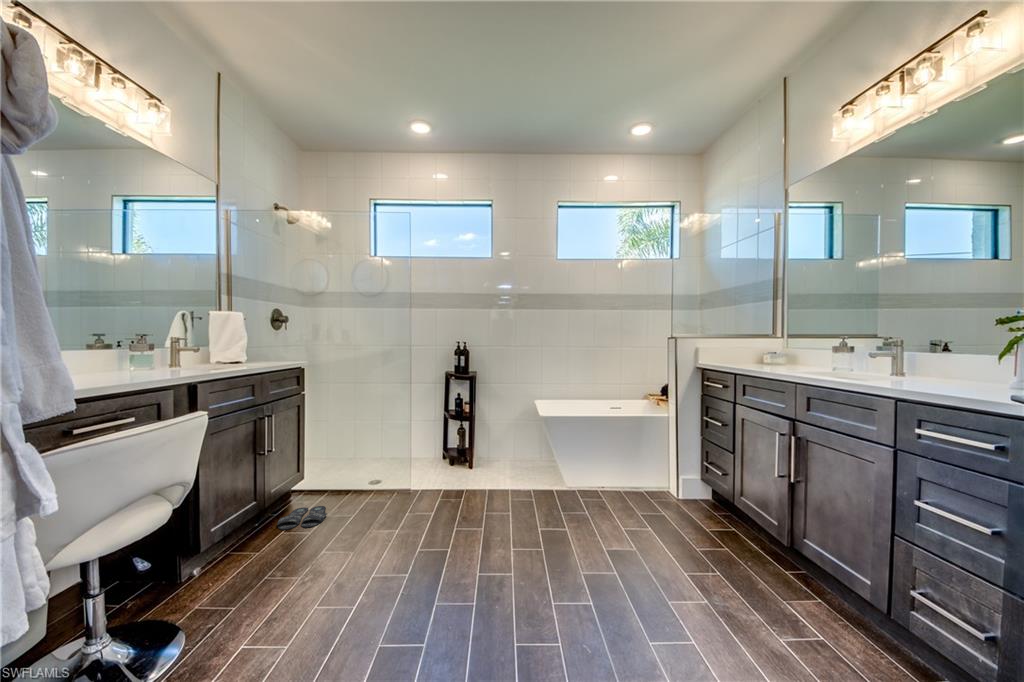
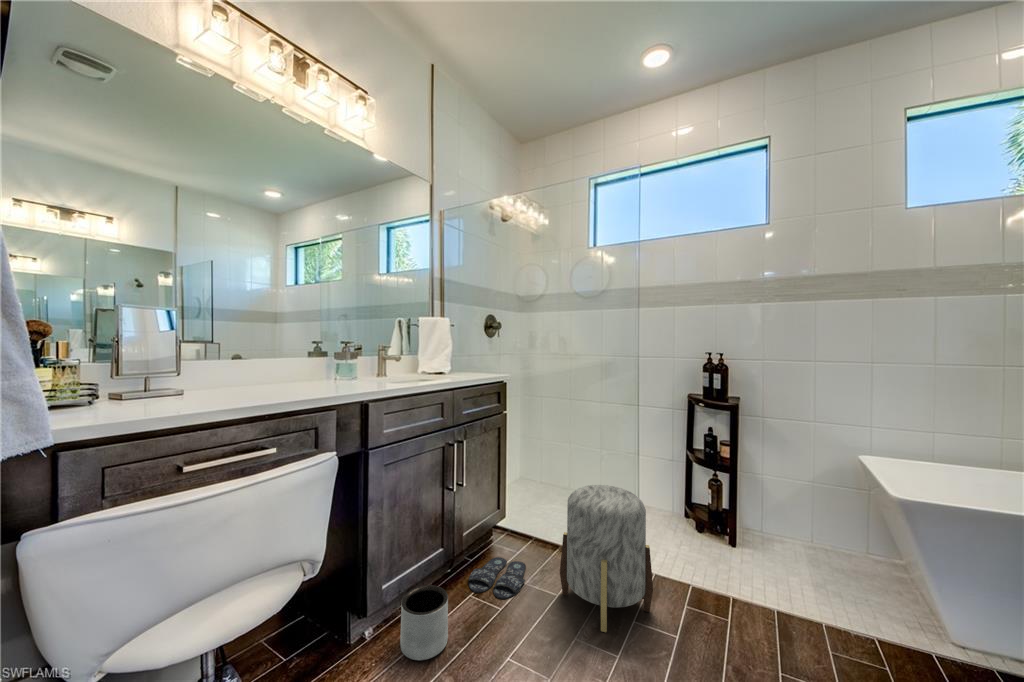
stool: none [355,434,420,523] -> present [560,485,653,632]
planter: none [230,522,272,572] -> present [400,585,448,660]

